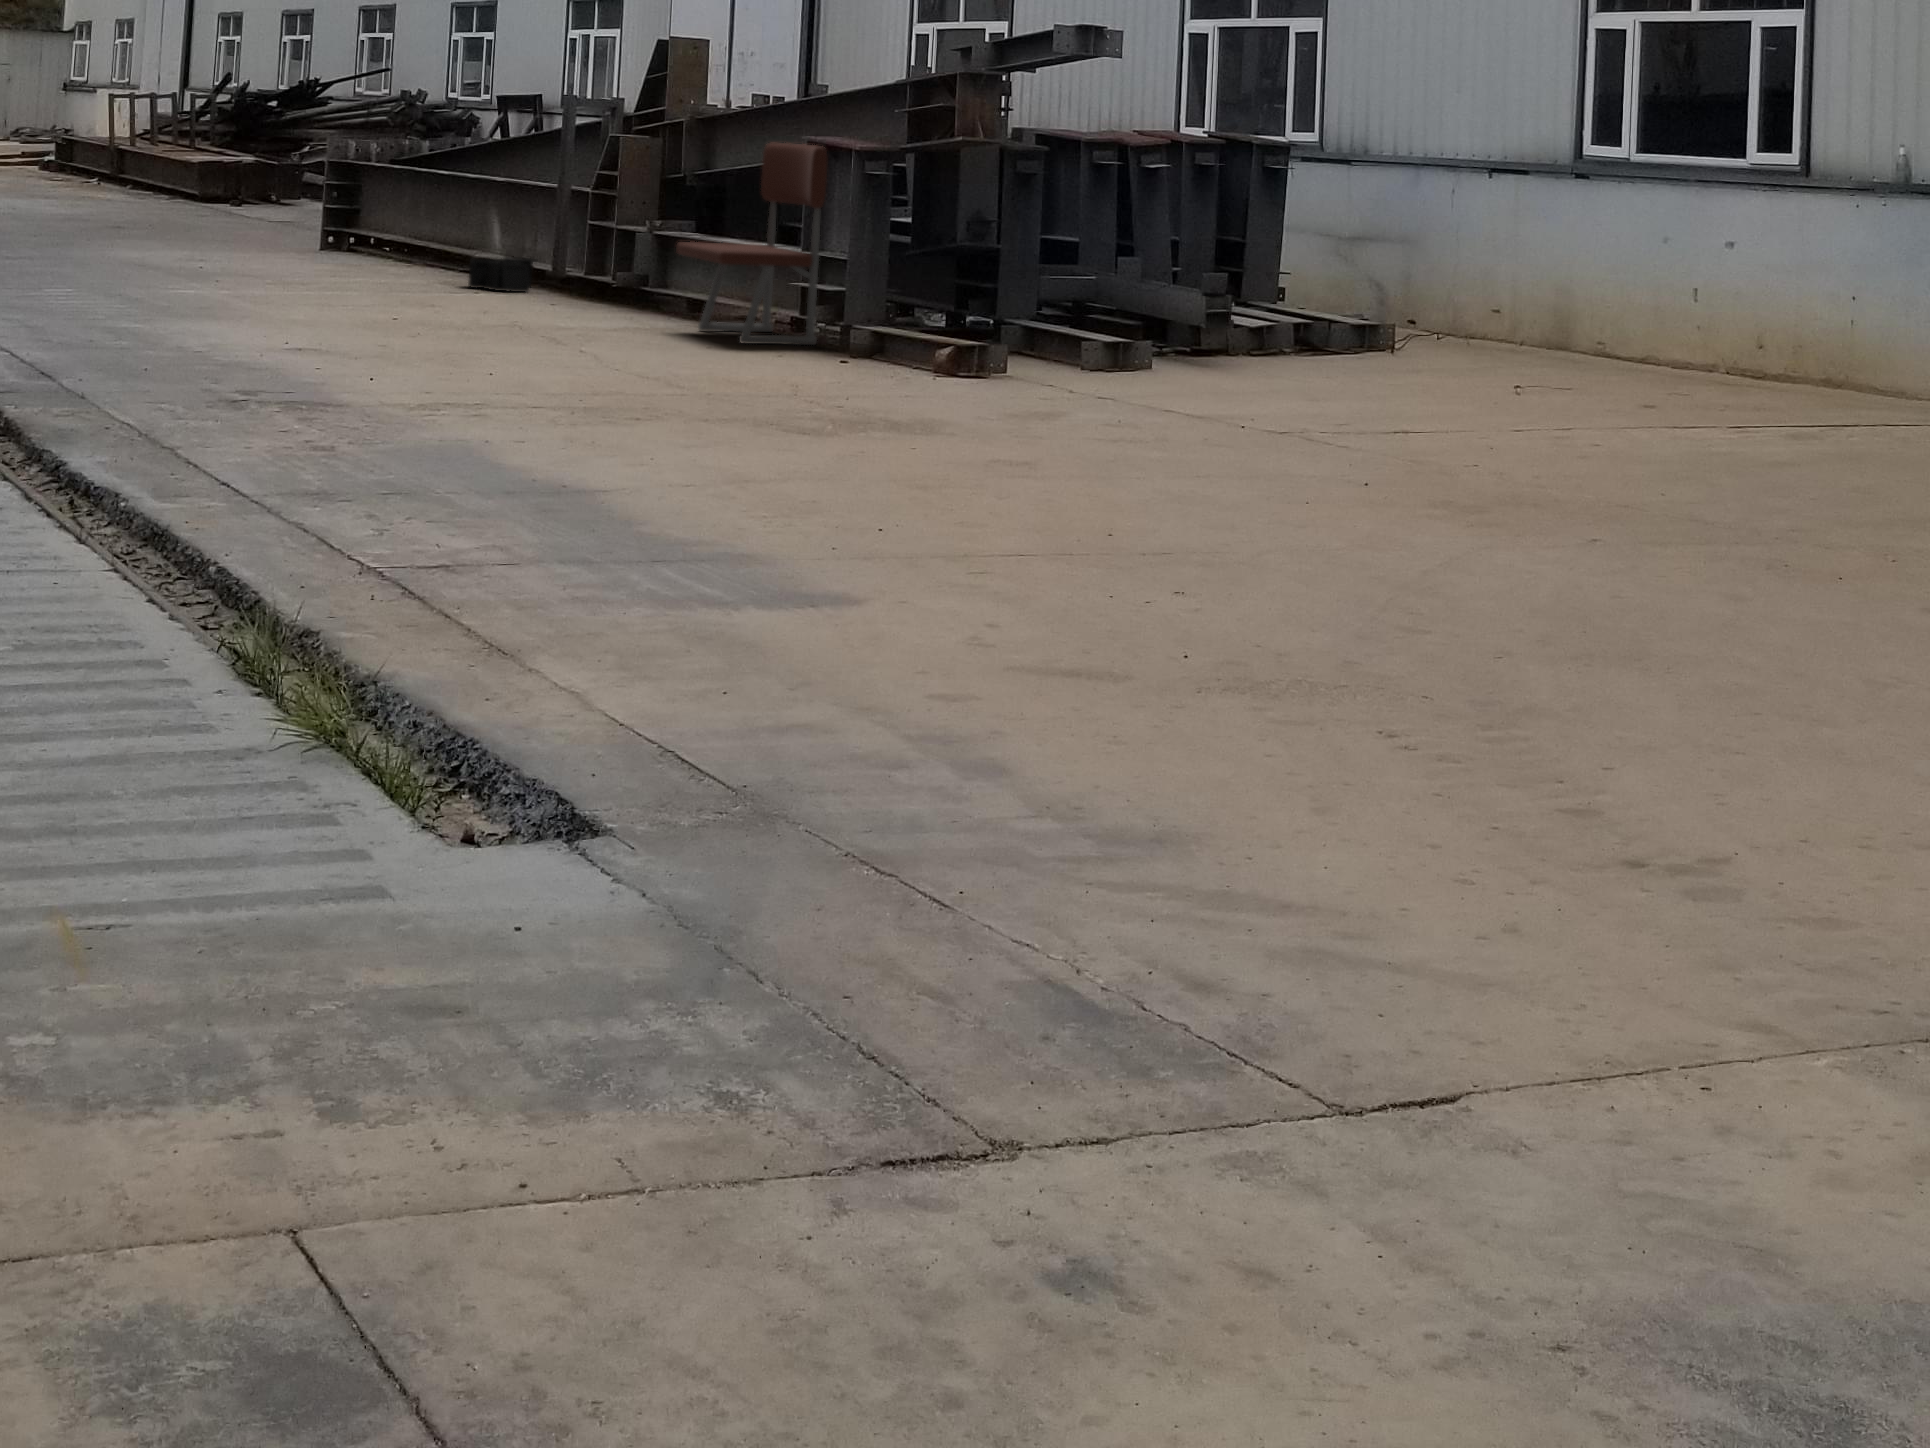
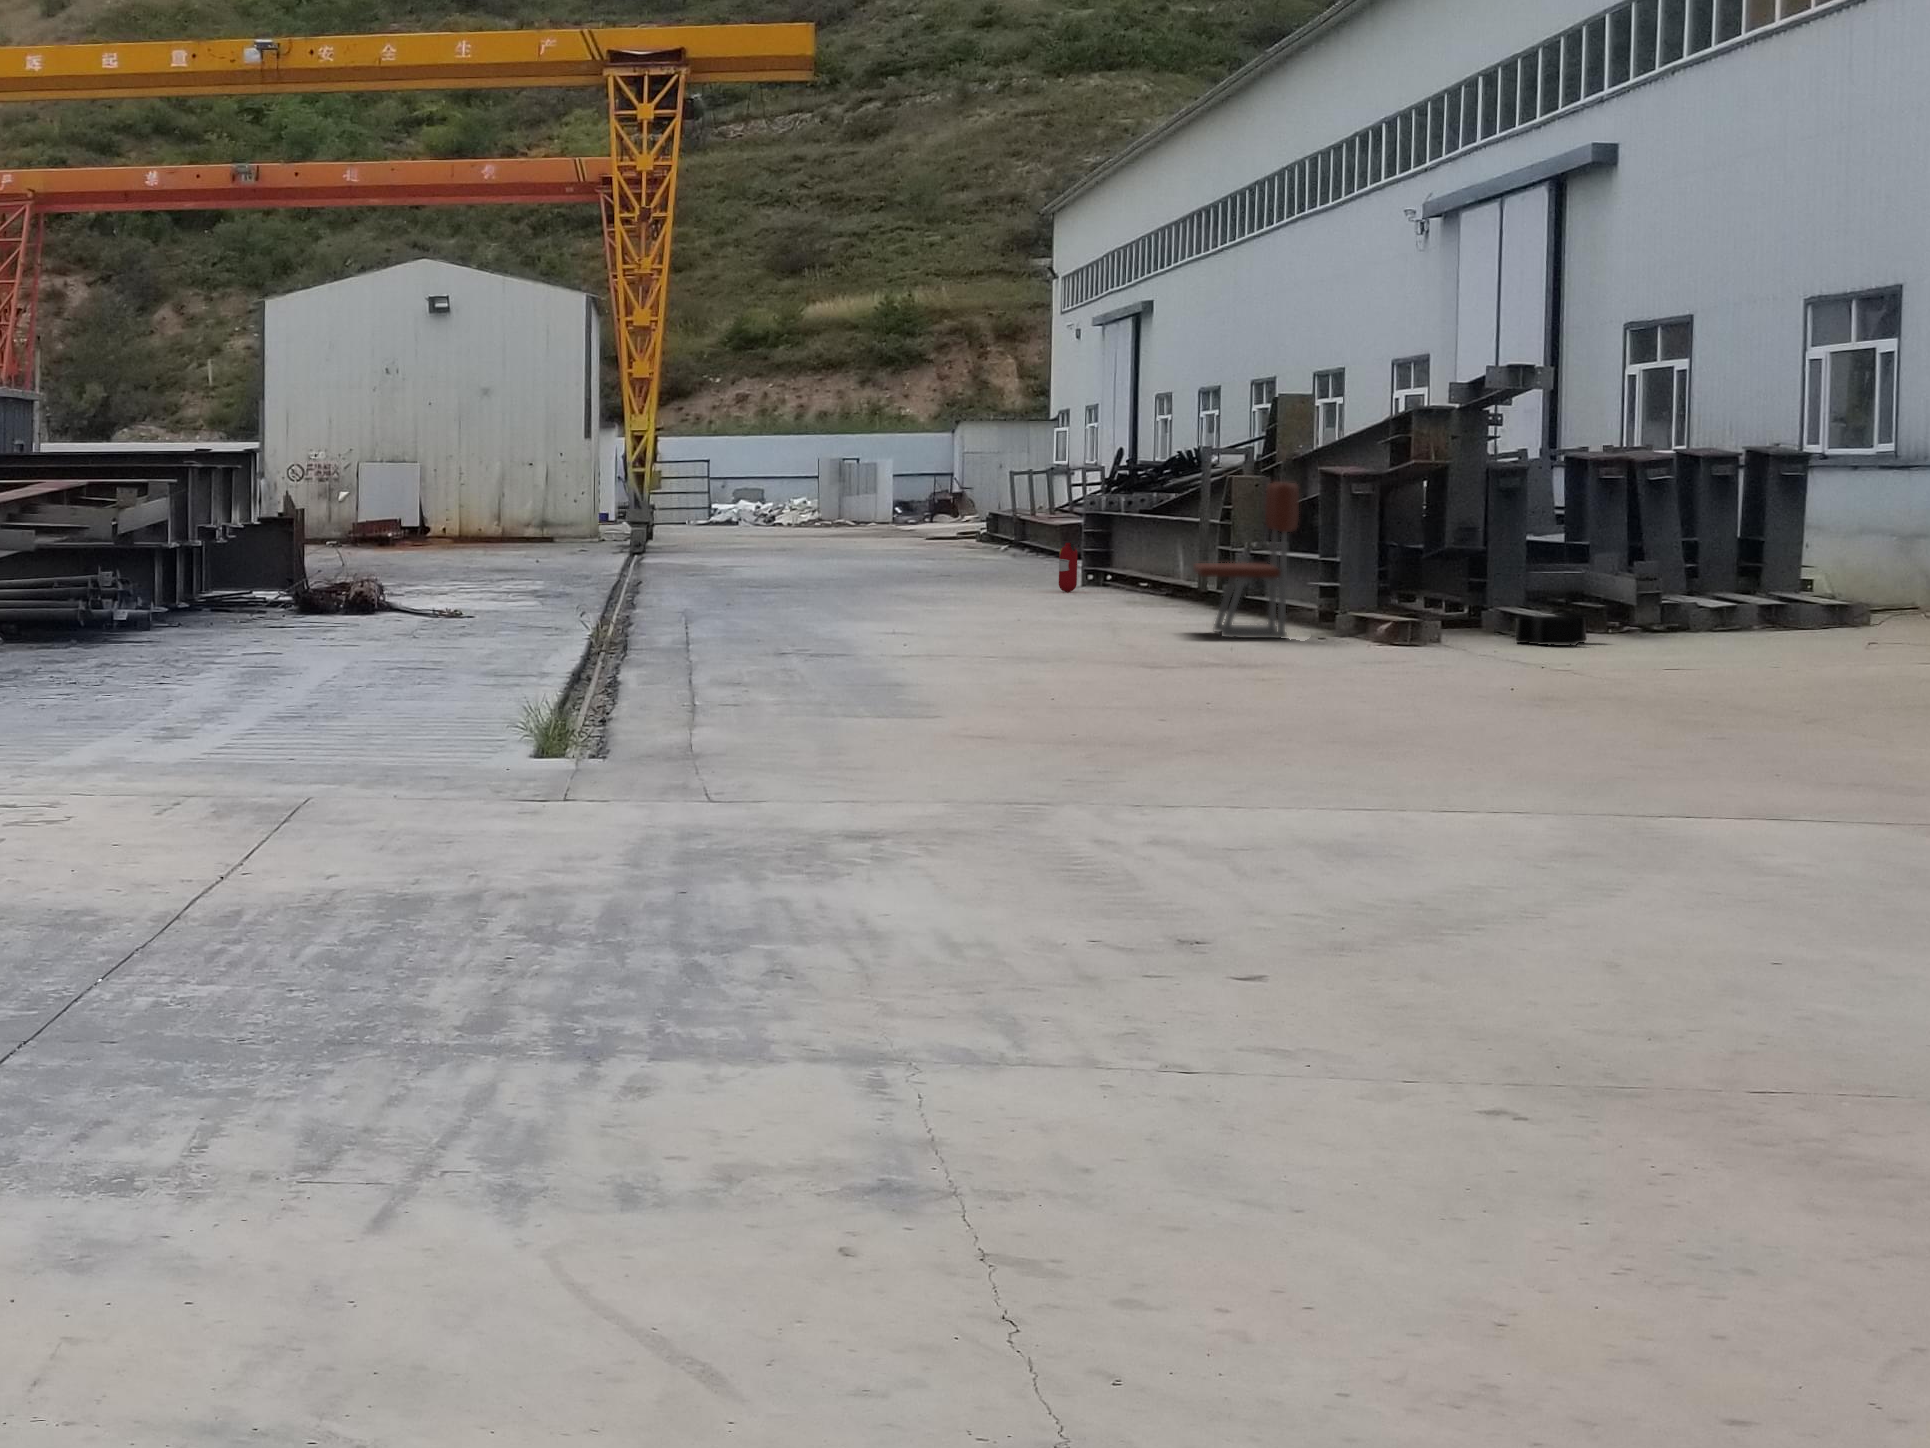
fire extinguisher: none [339,191,365,254] -> present [1059,540,1078,592]
storage bin: present [468,257,537,292] -> present [1516,613,1588,646]

